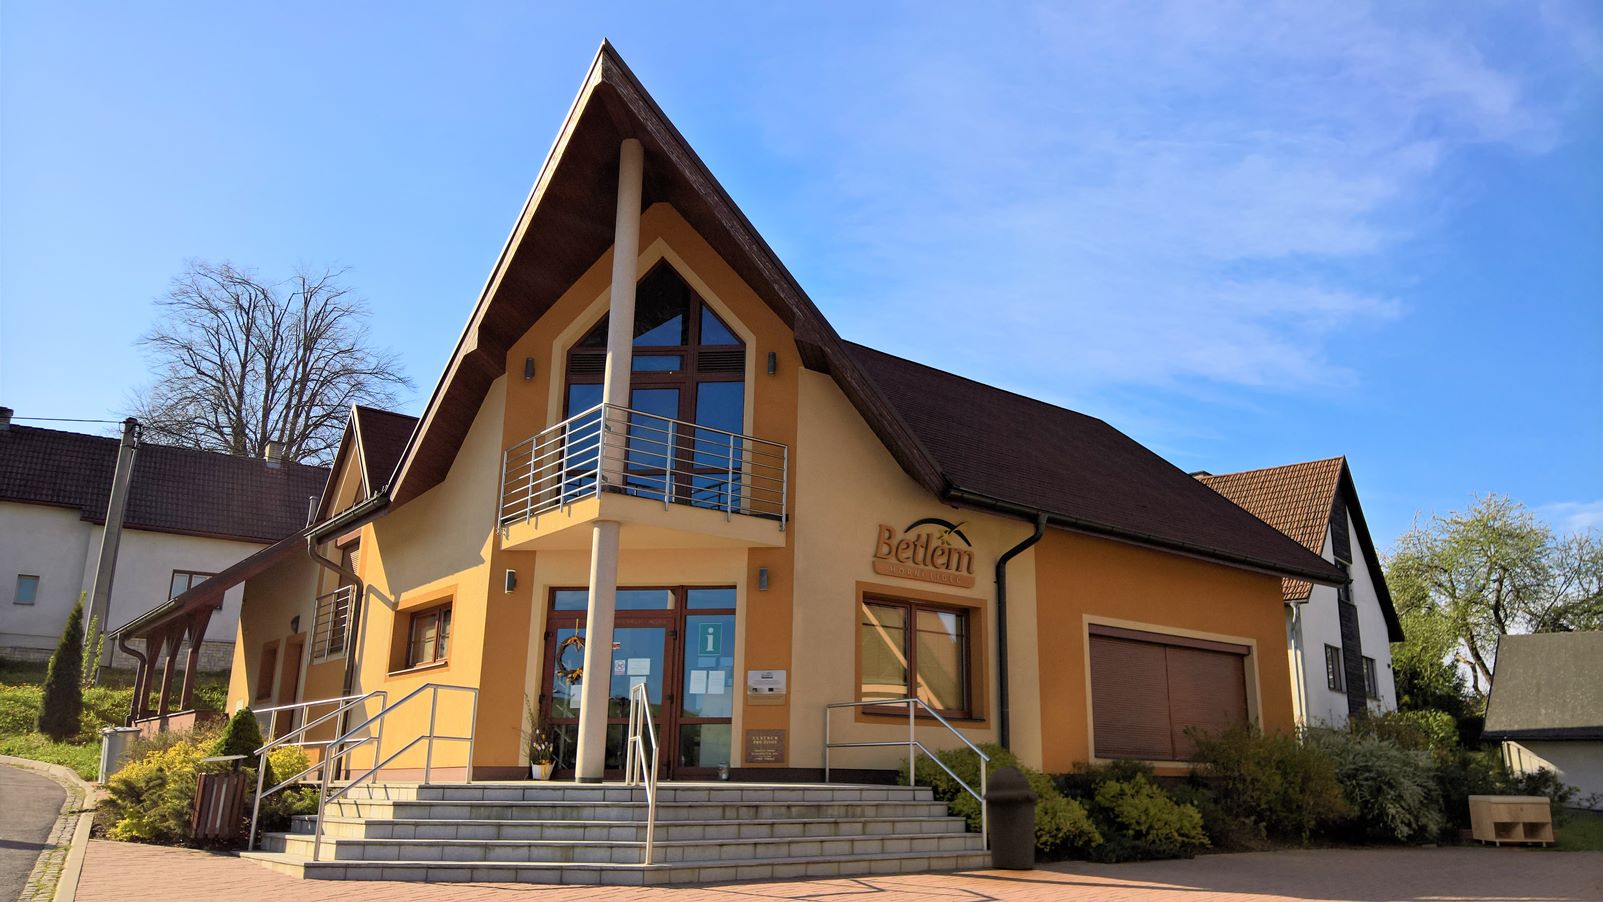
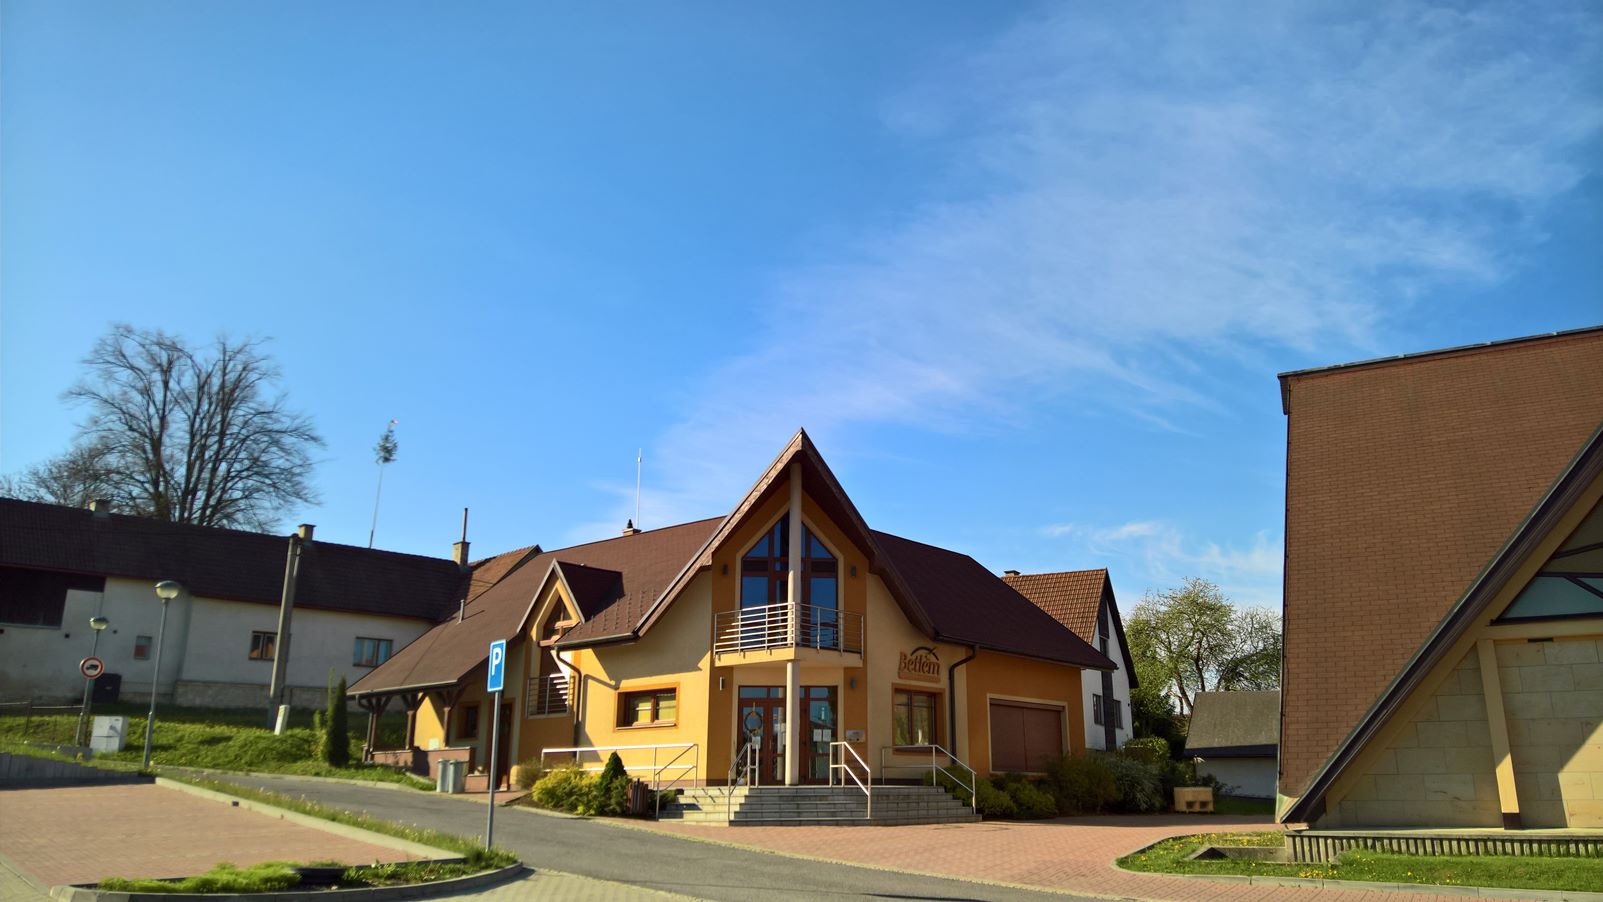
trash can: present [982,766,1038,869] -> none [970,775,996,821]

